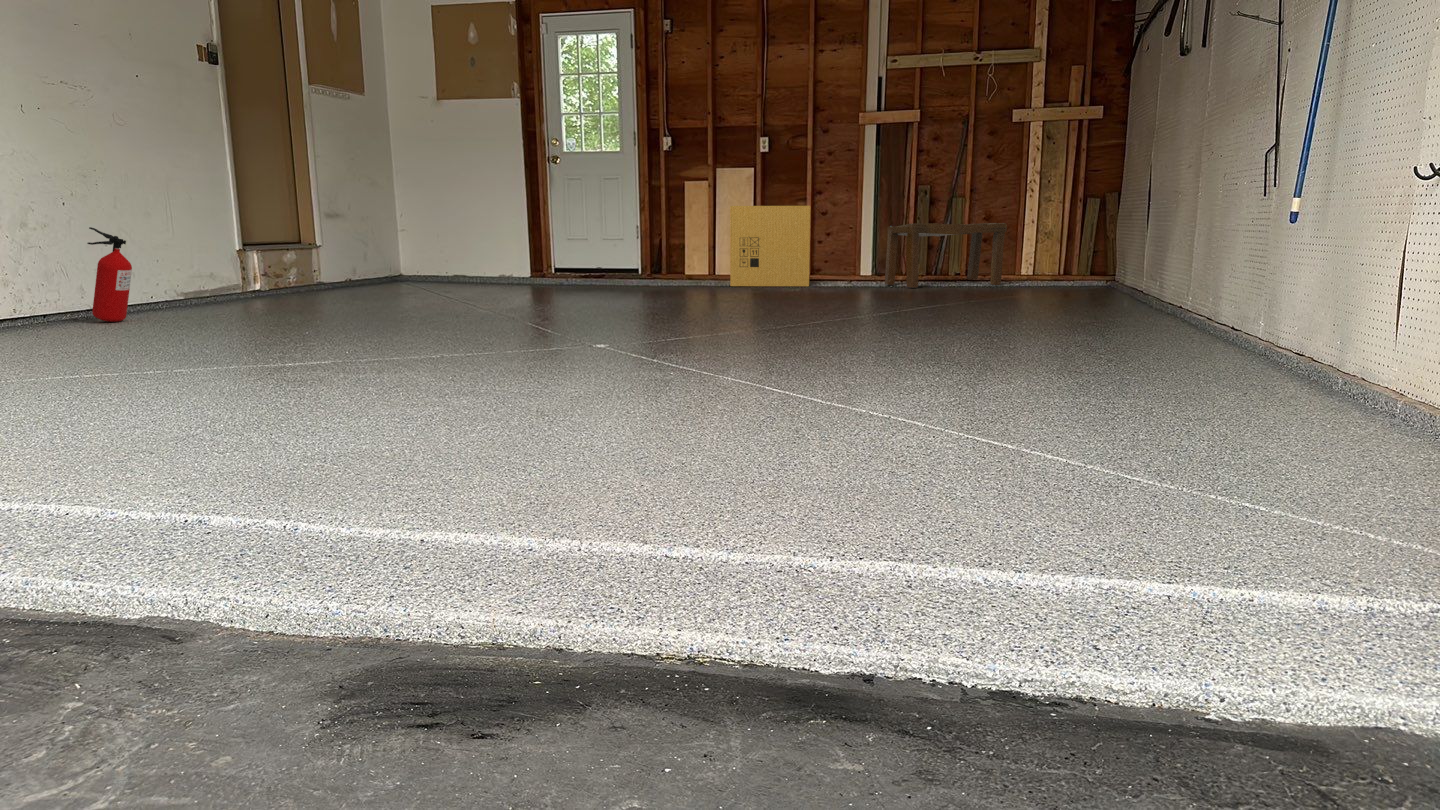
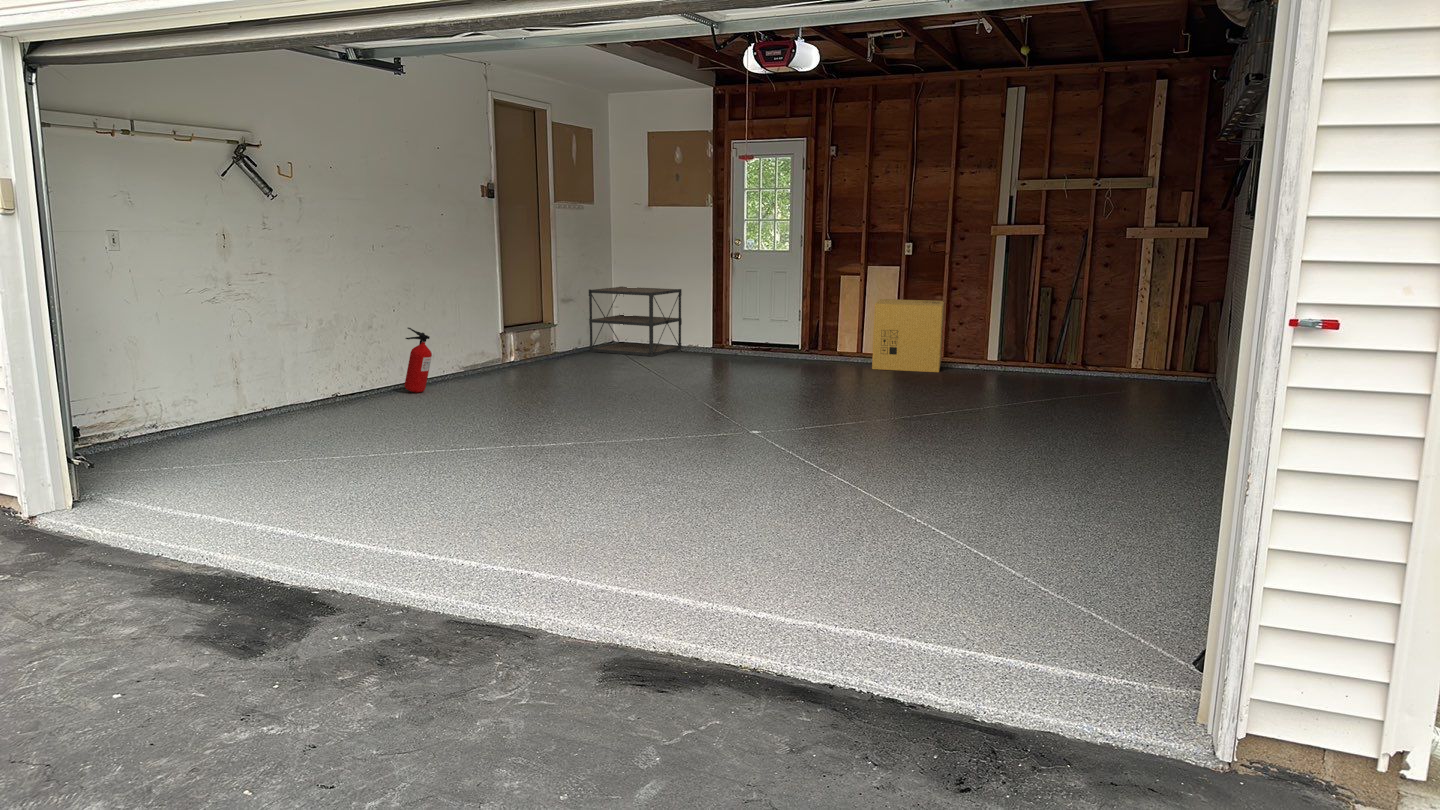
shelving unit: none [369,204,494,285] -> present [589,287,682,356]
bench: present [885,223,1007,288] -> none [1005,323,1116,380]

